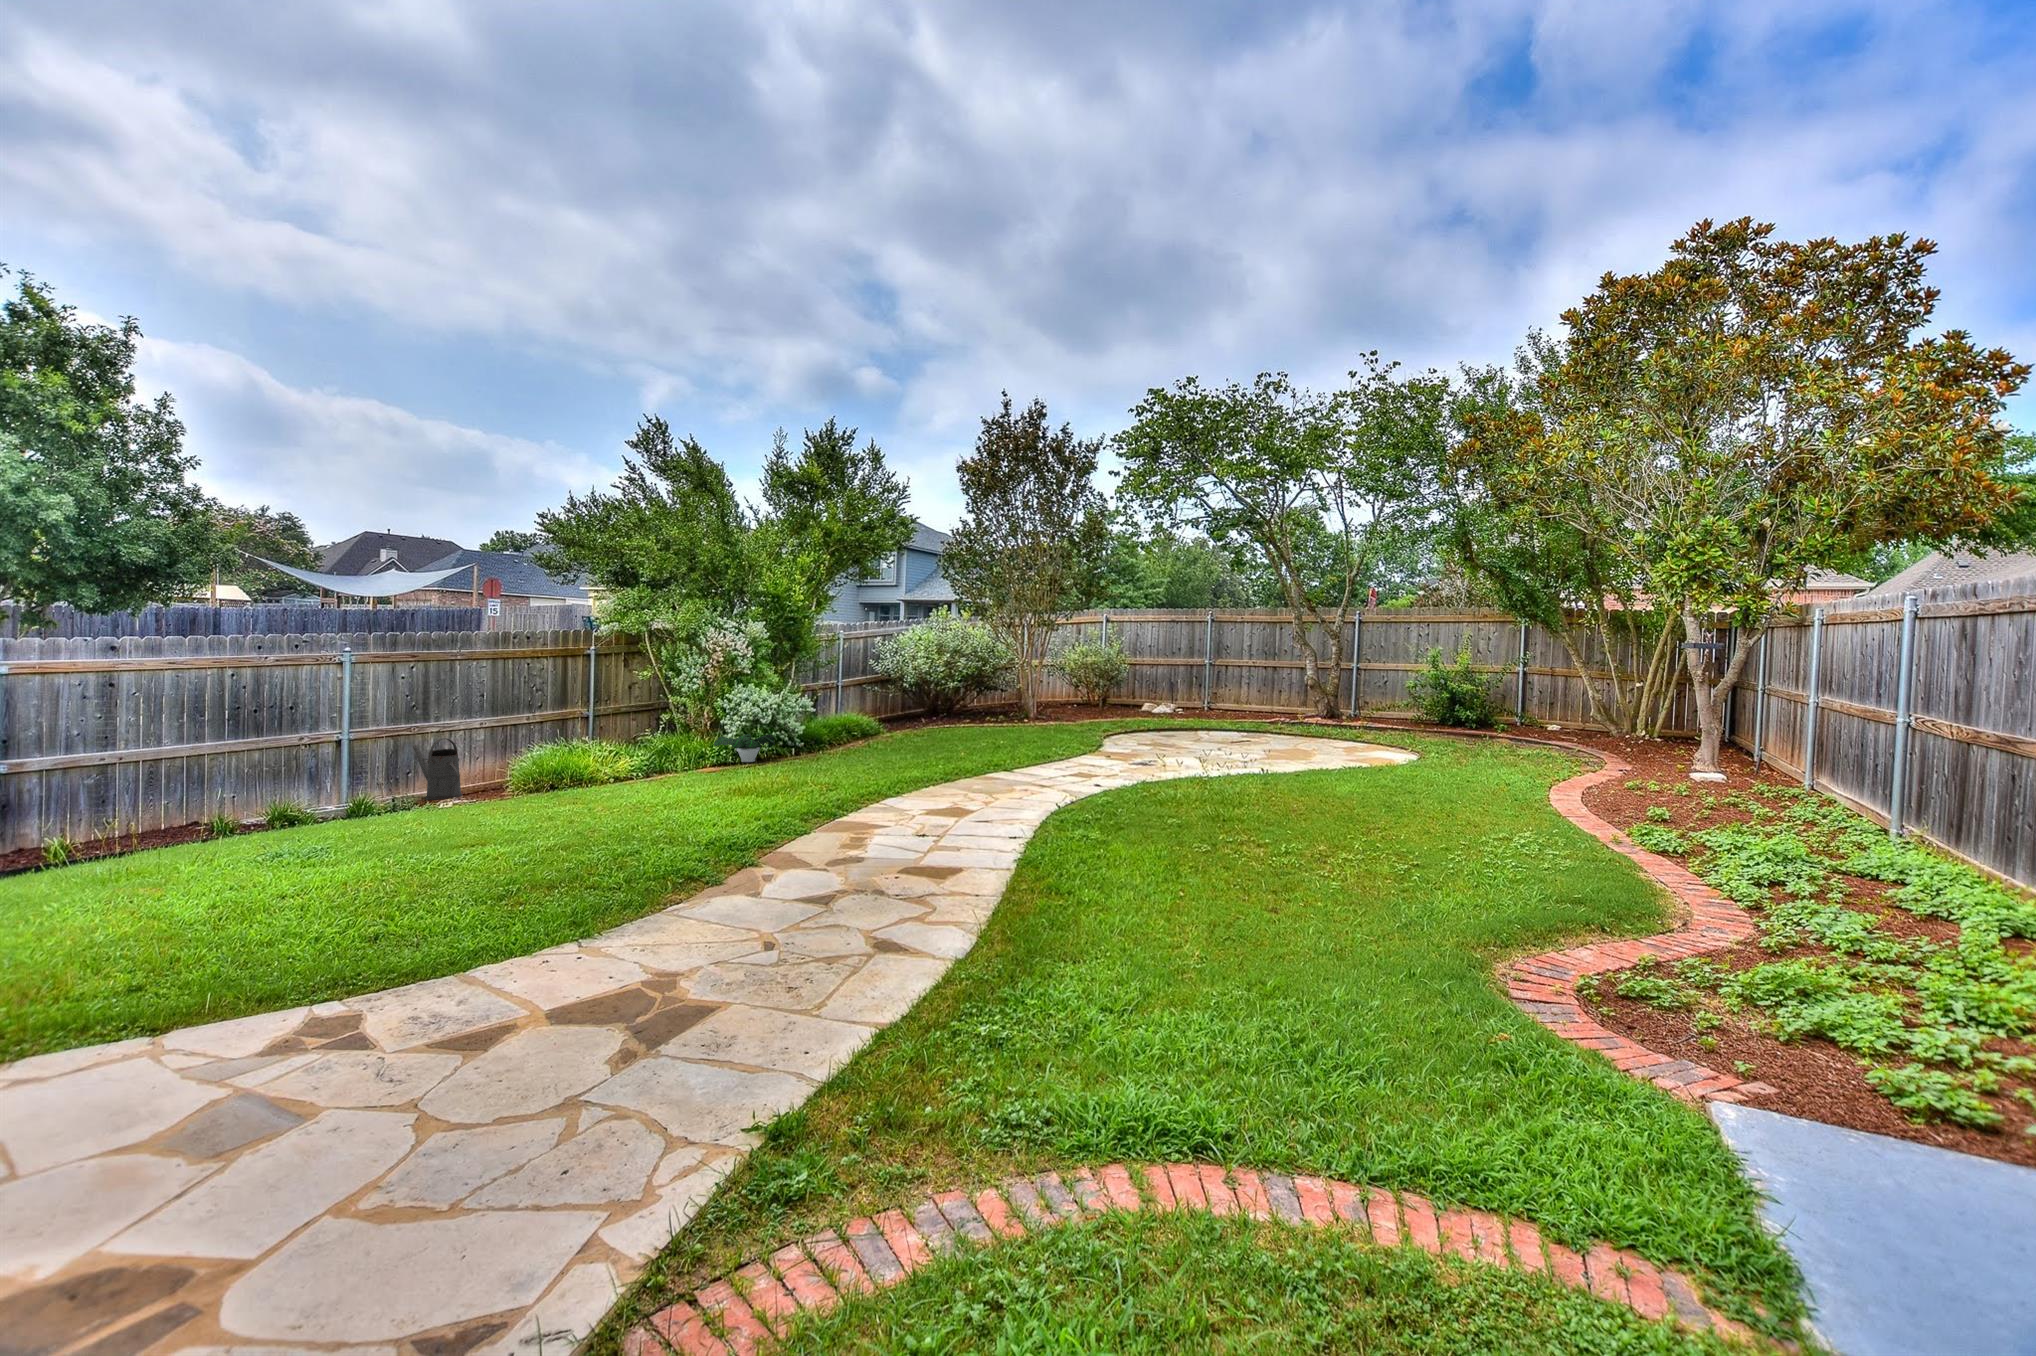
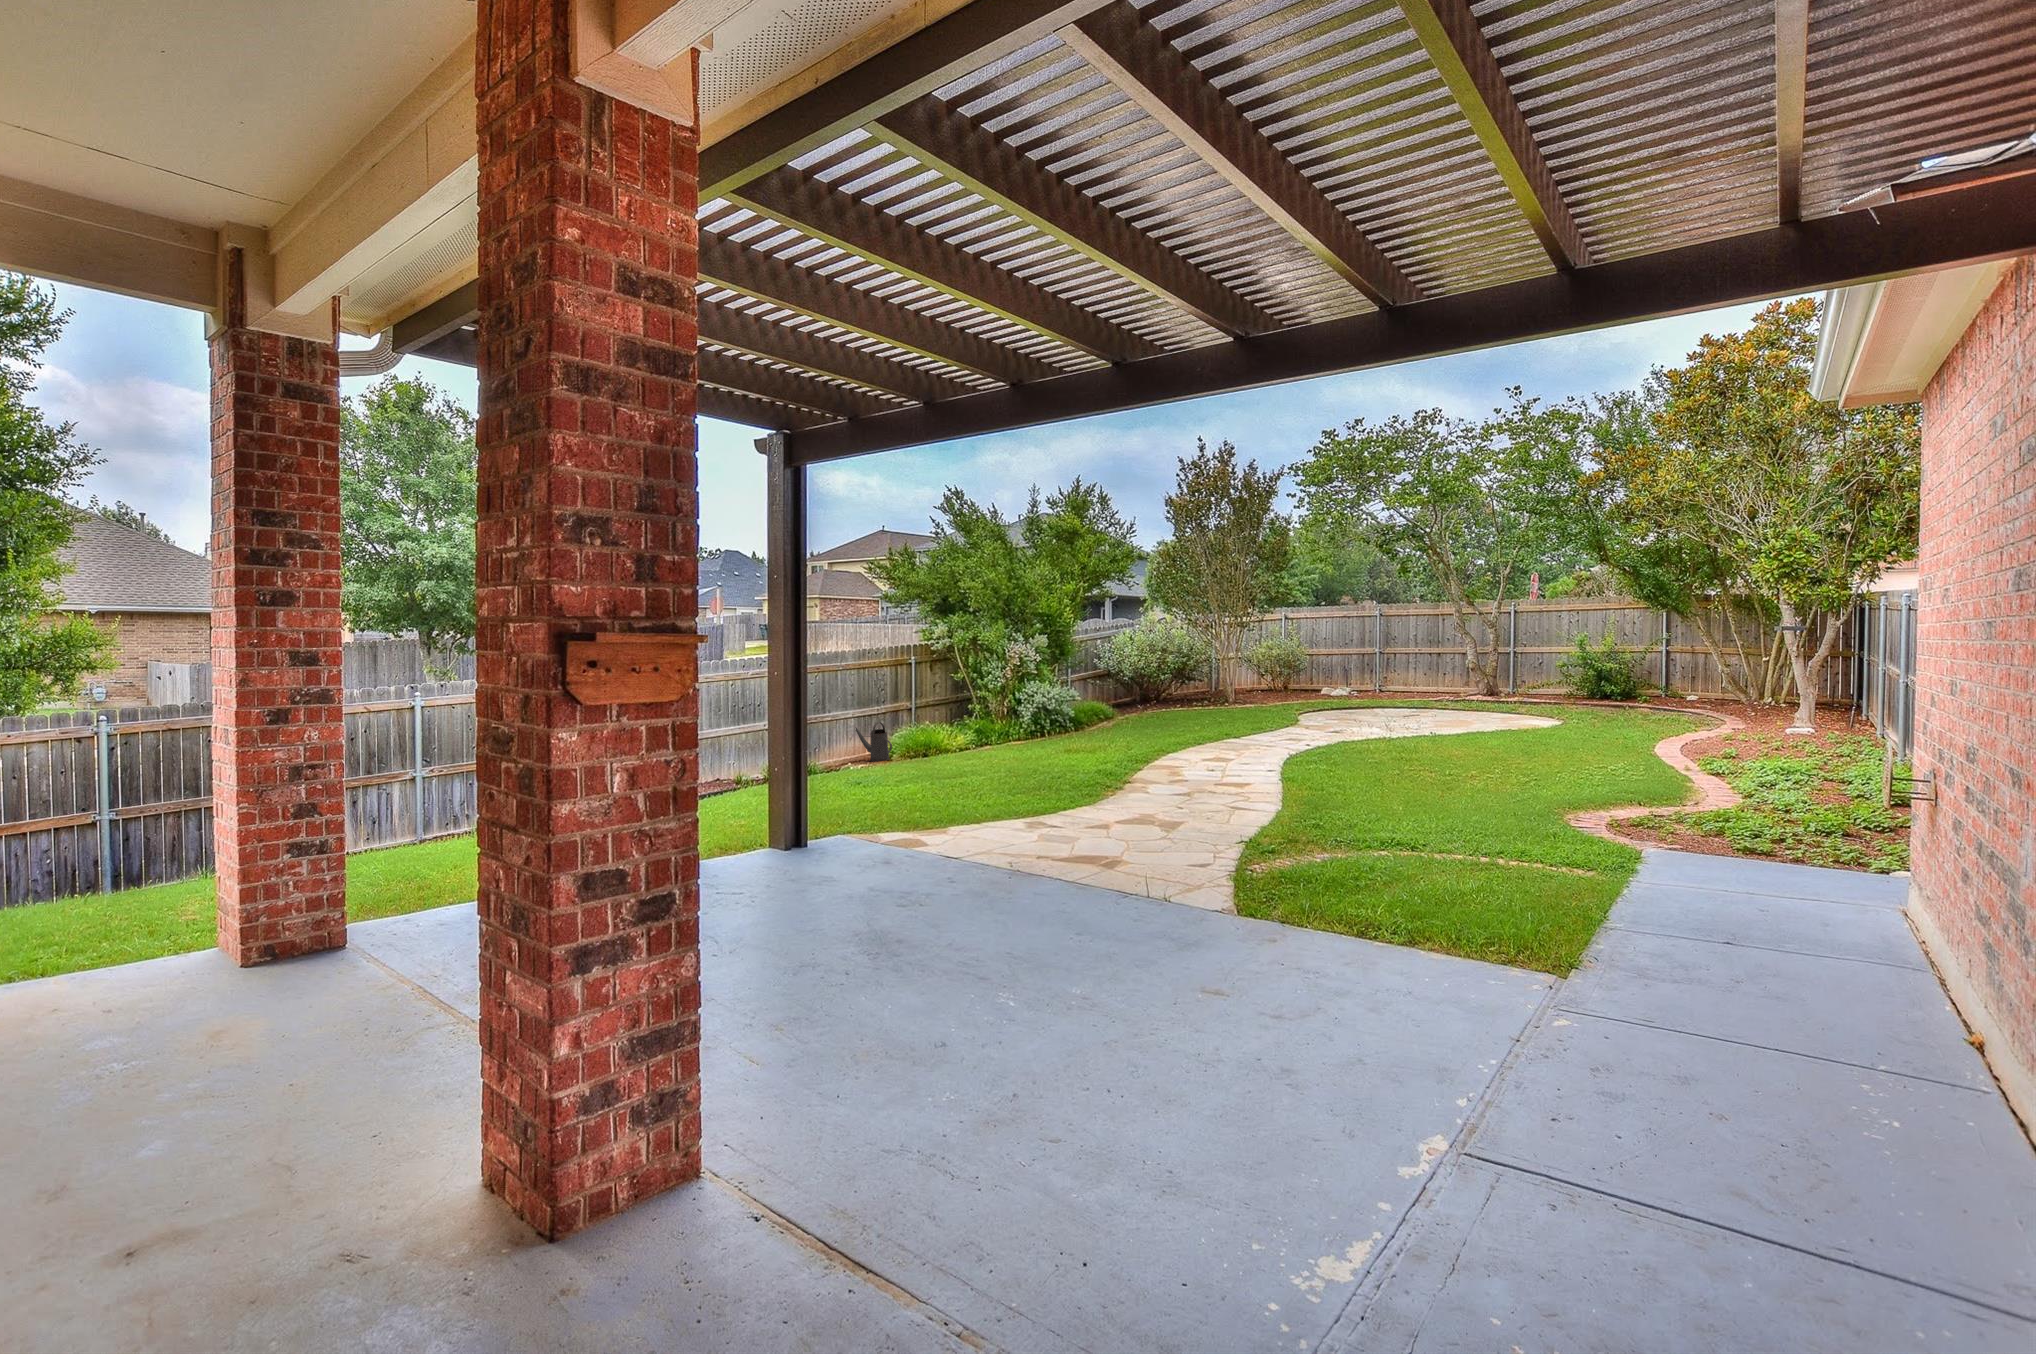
potted plant: present [714,734,775,762] -> none [1025,717,1067,737]

